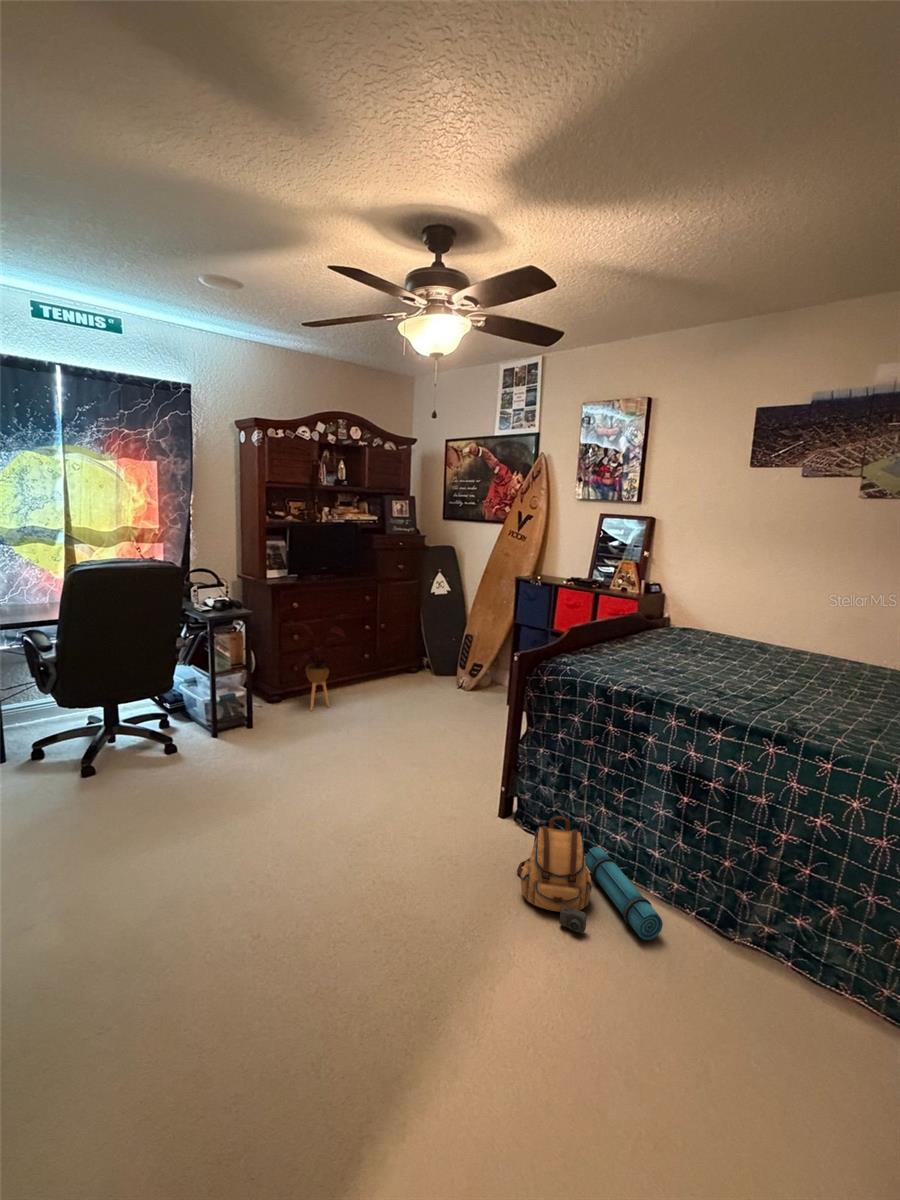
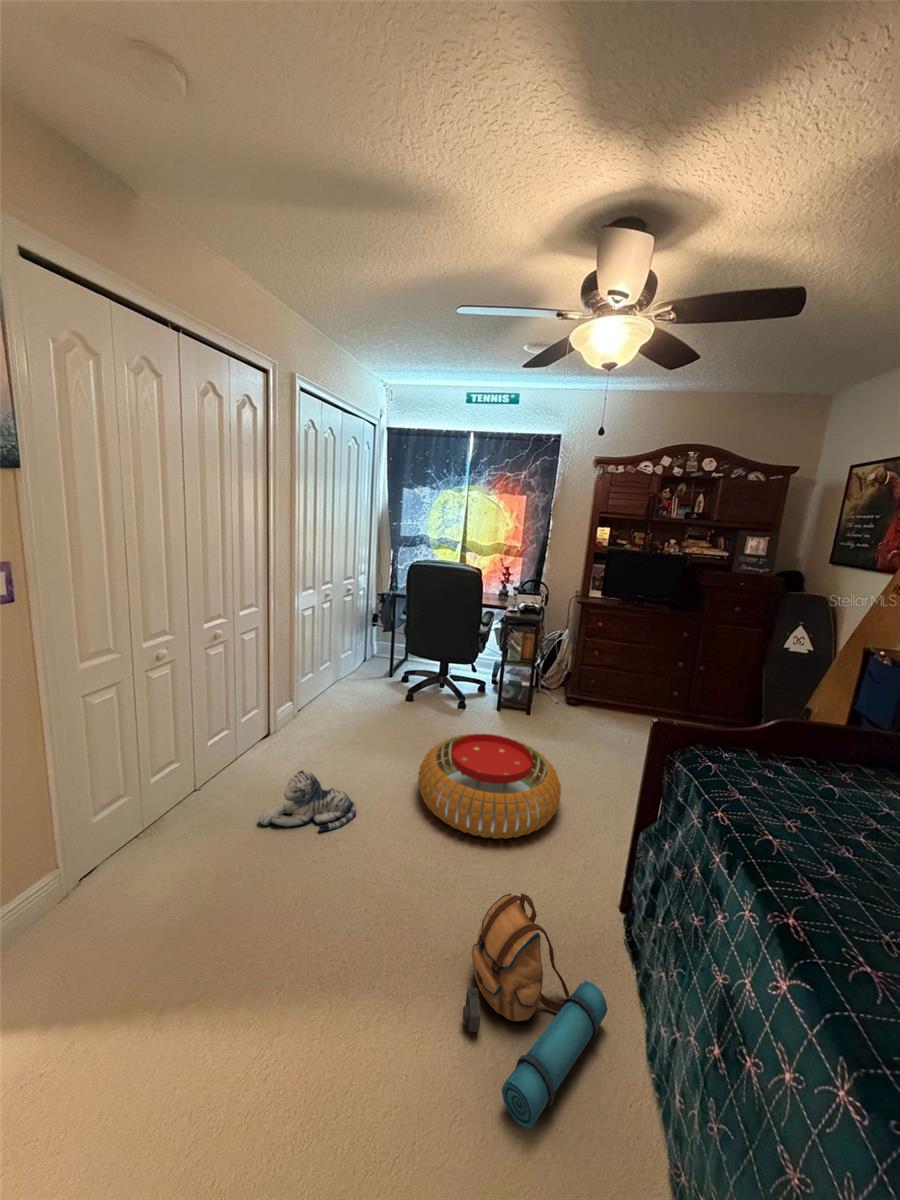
house plant: present [286,605,345,711] -> none [563,627,619,724]
pouf: none [274,740,434,850] -> present [418,734,561,839]
plush toy: none [182,891,284,1006] -> present [258,770,356,831]

